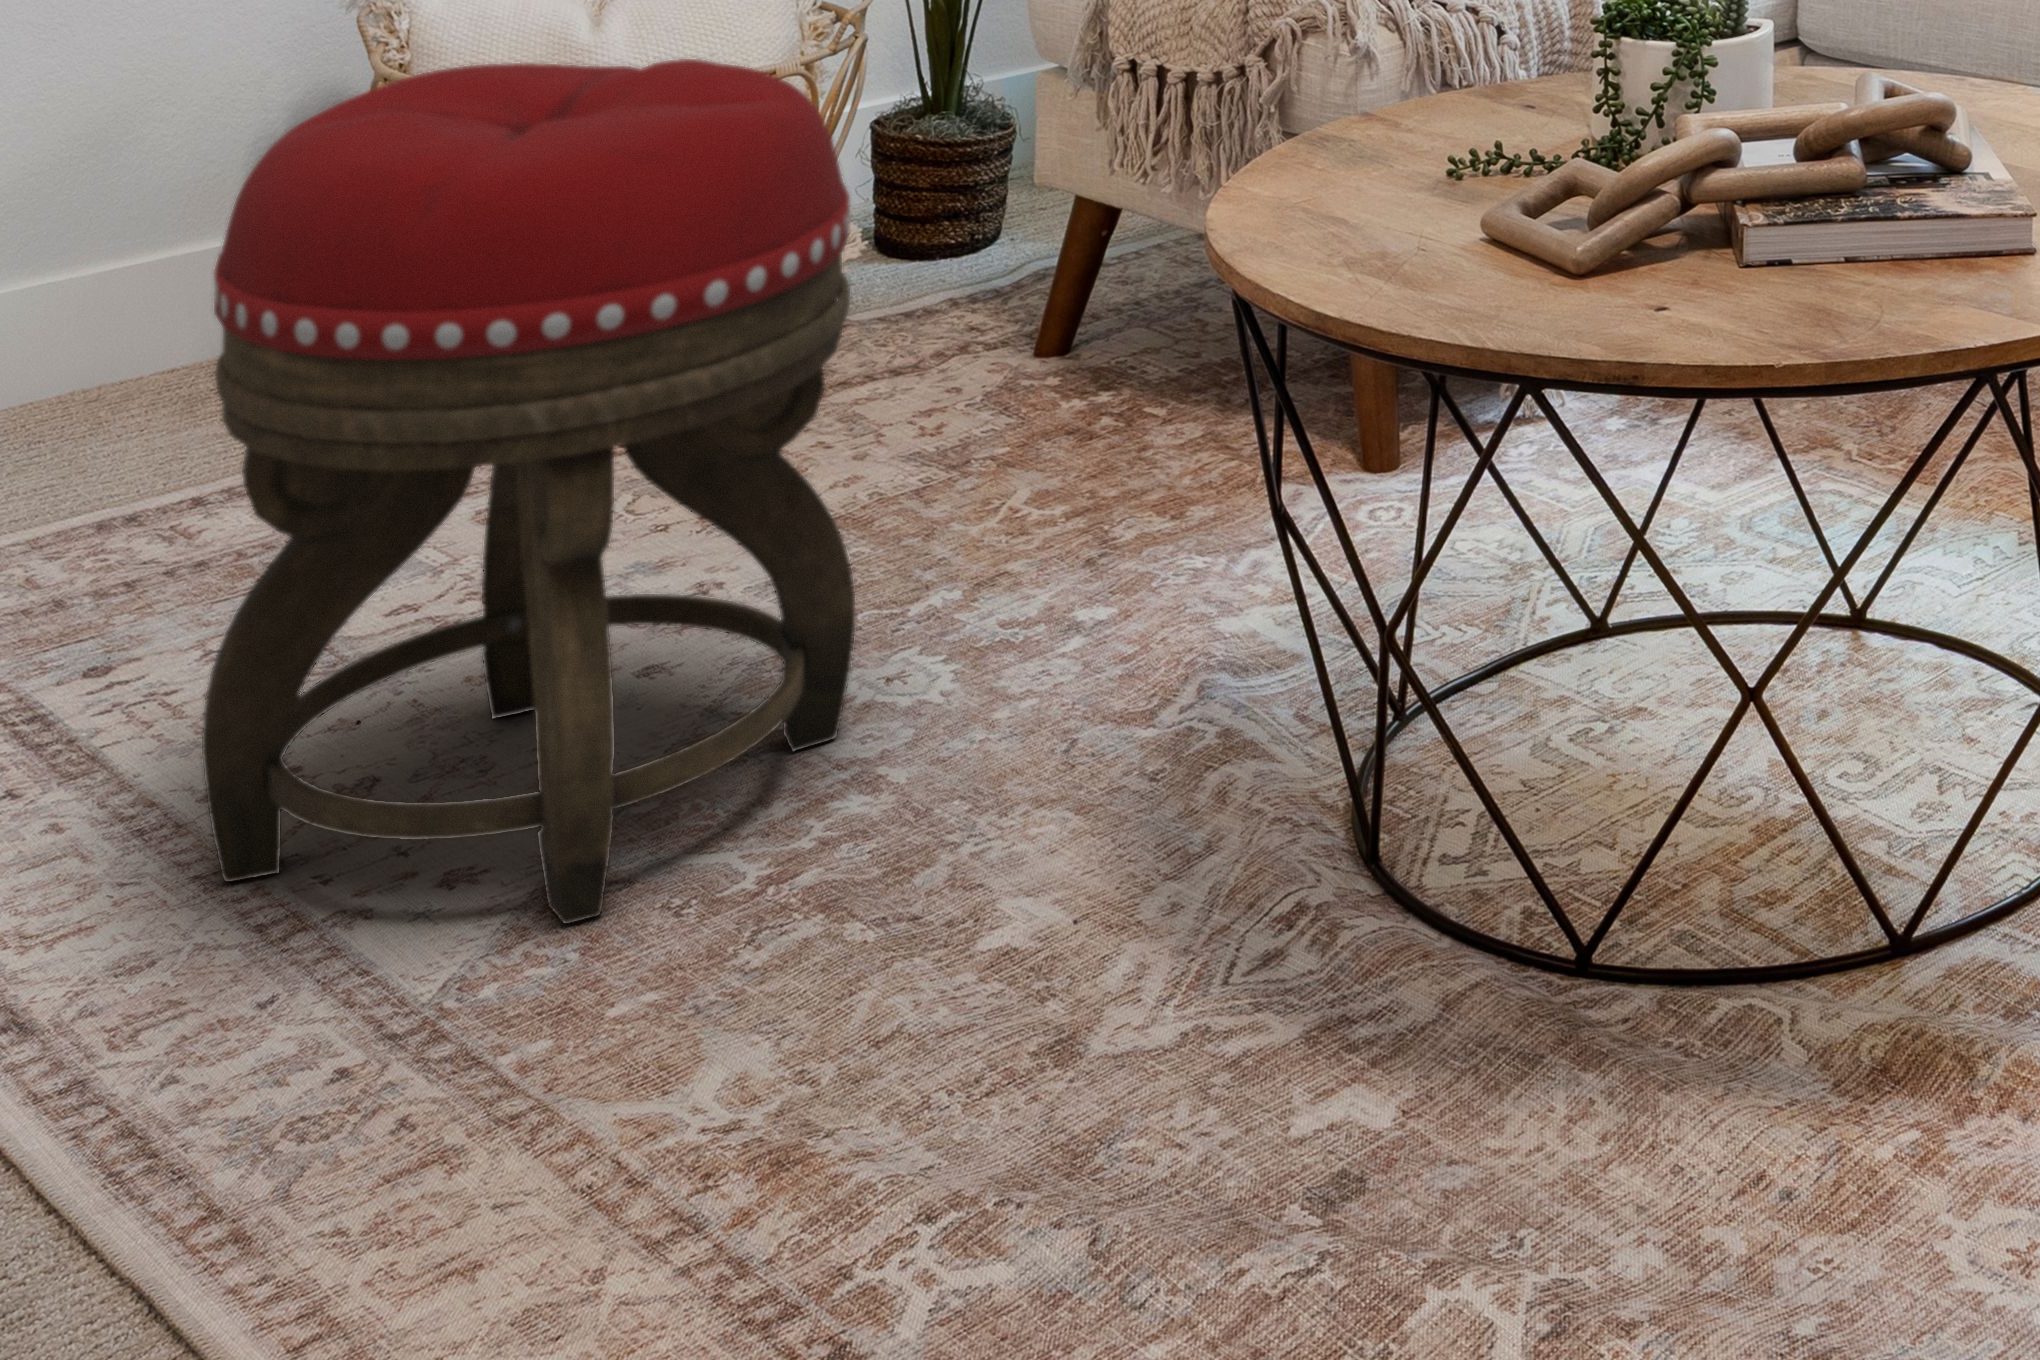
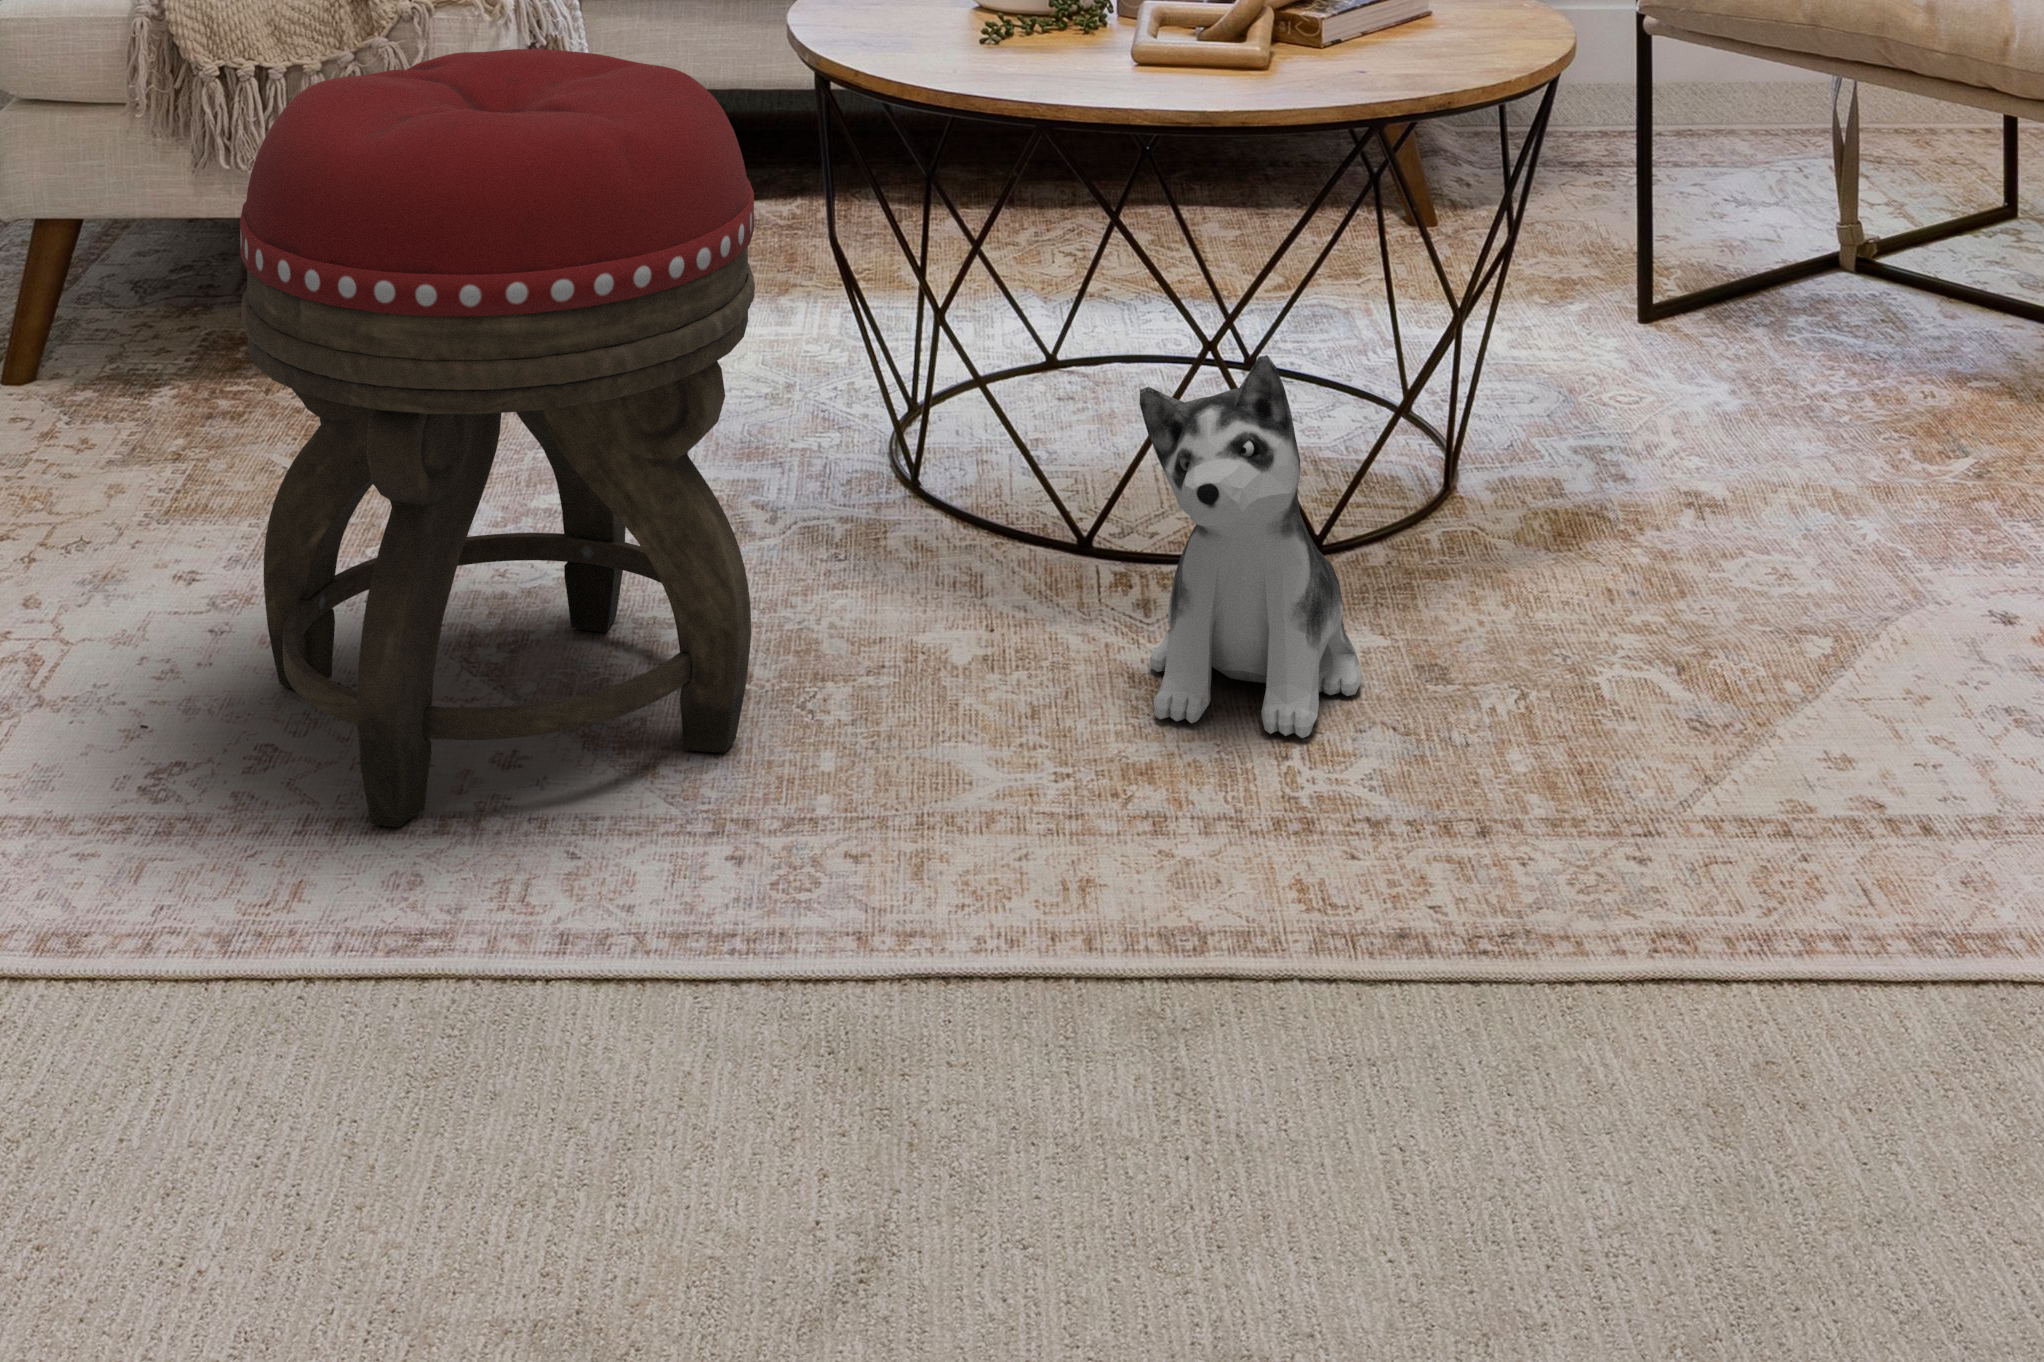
plush toy: none [889,631,1333,1170] -> present [1140,355,1362,738]

